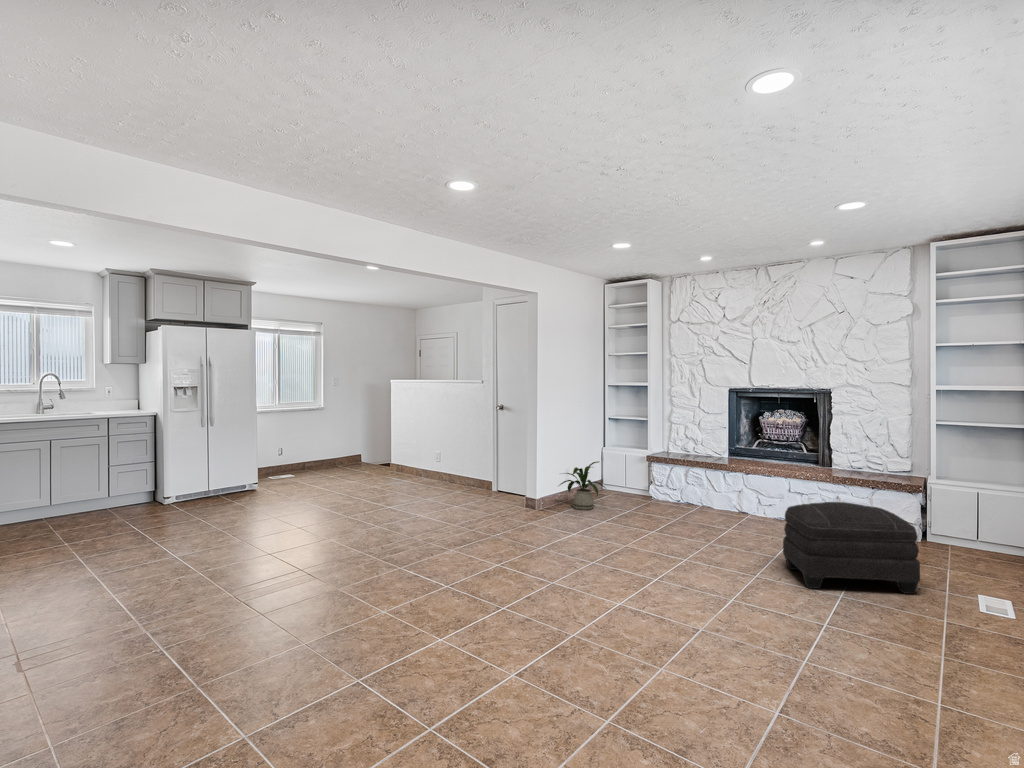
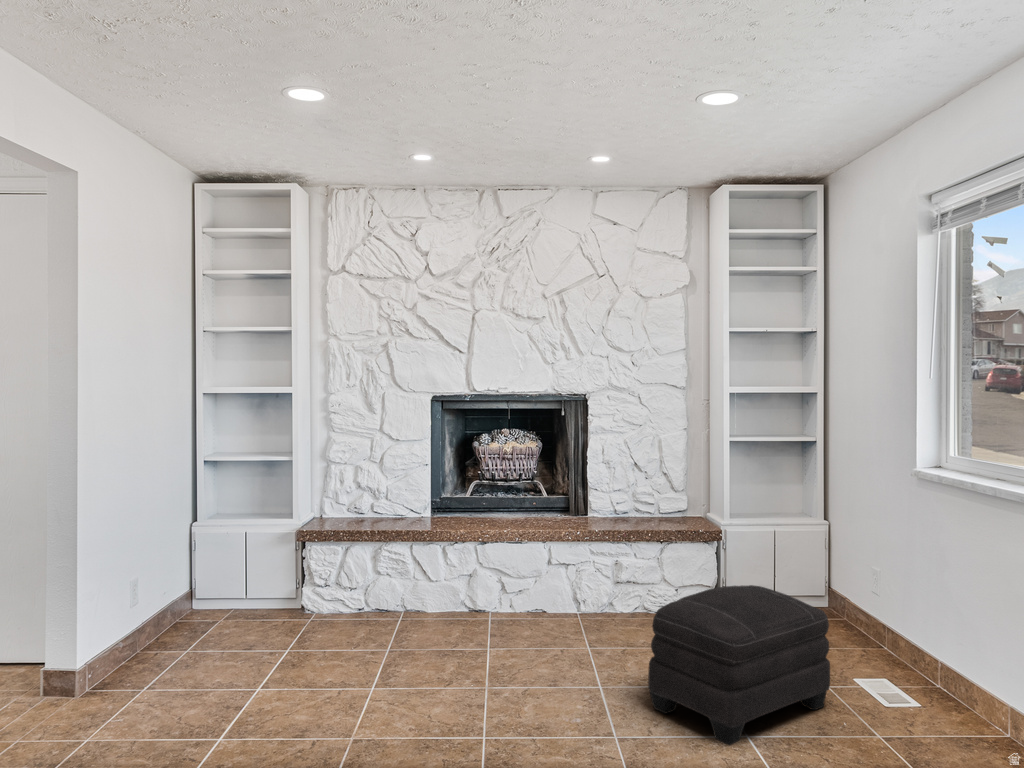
house plant: present [559,462,605,510] -> none [128,563,244,676]

